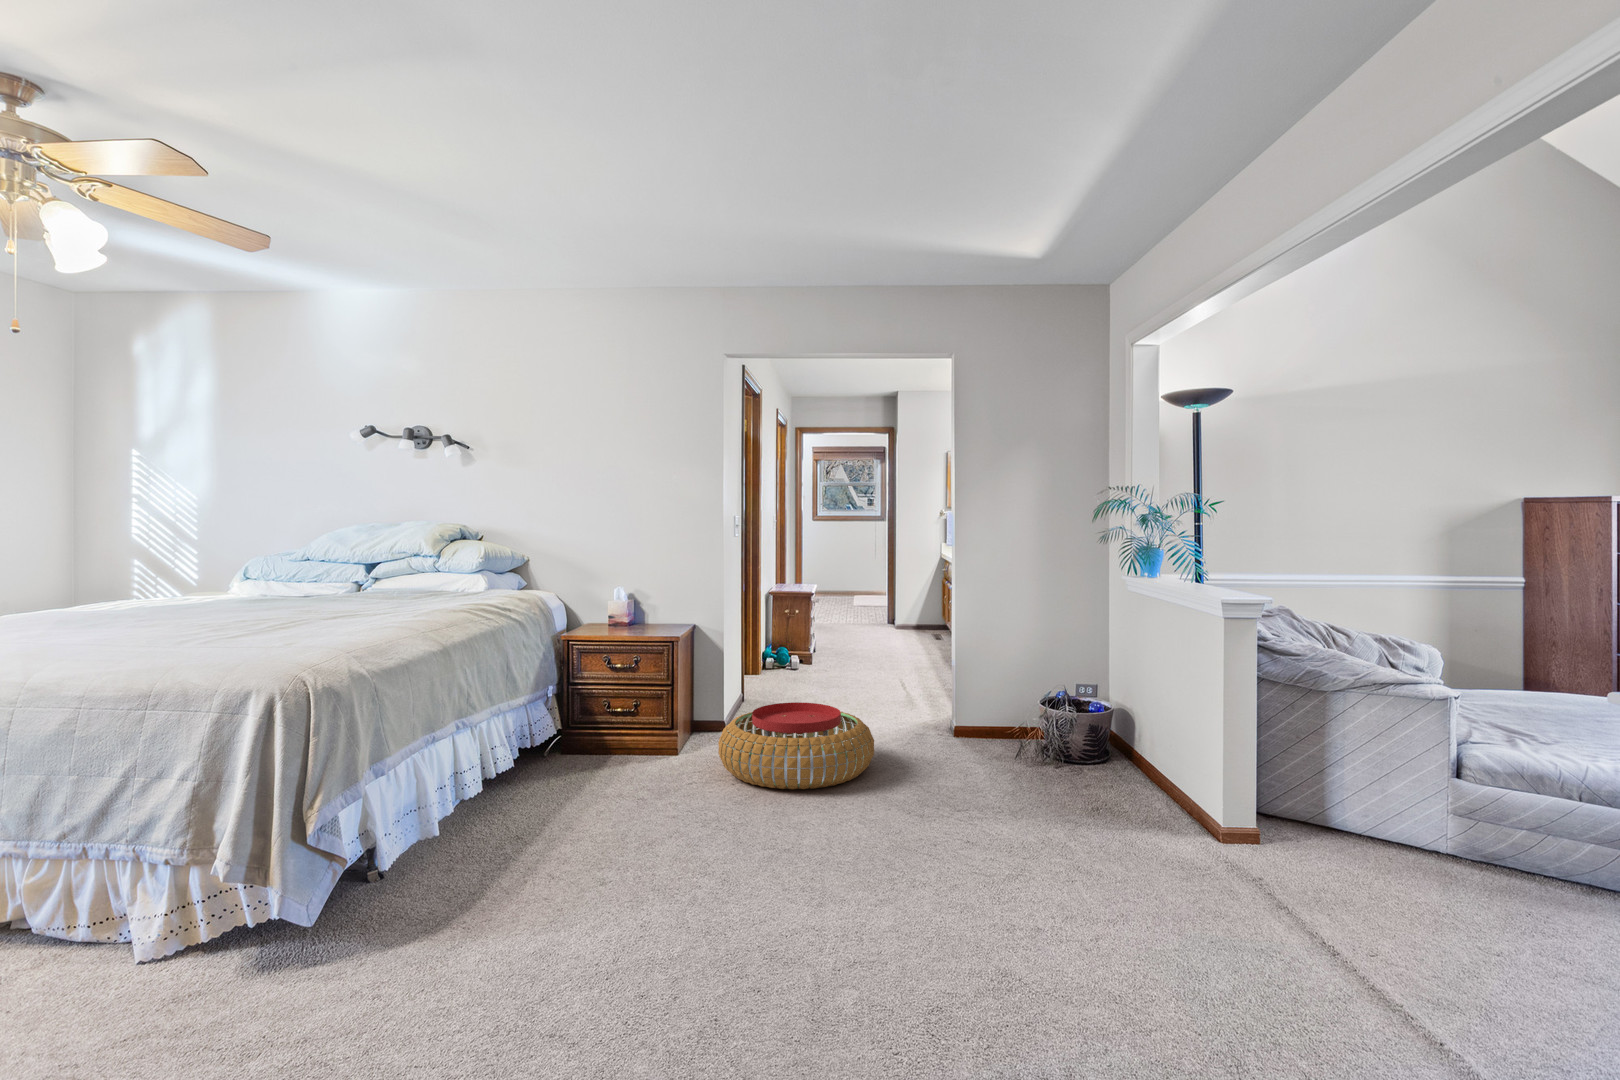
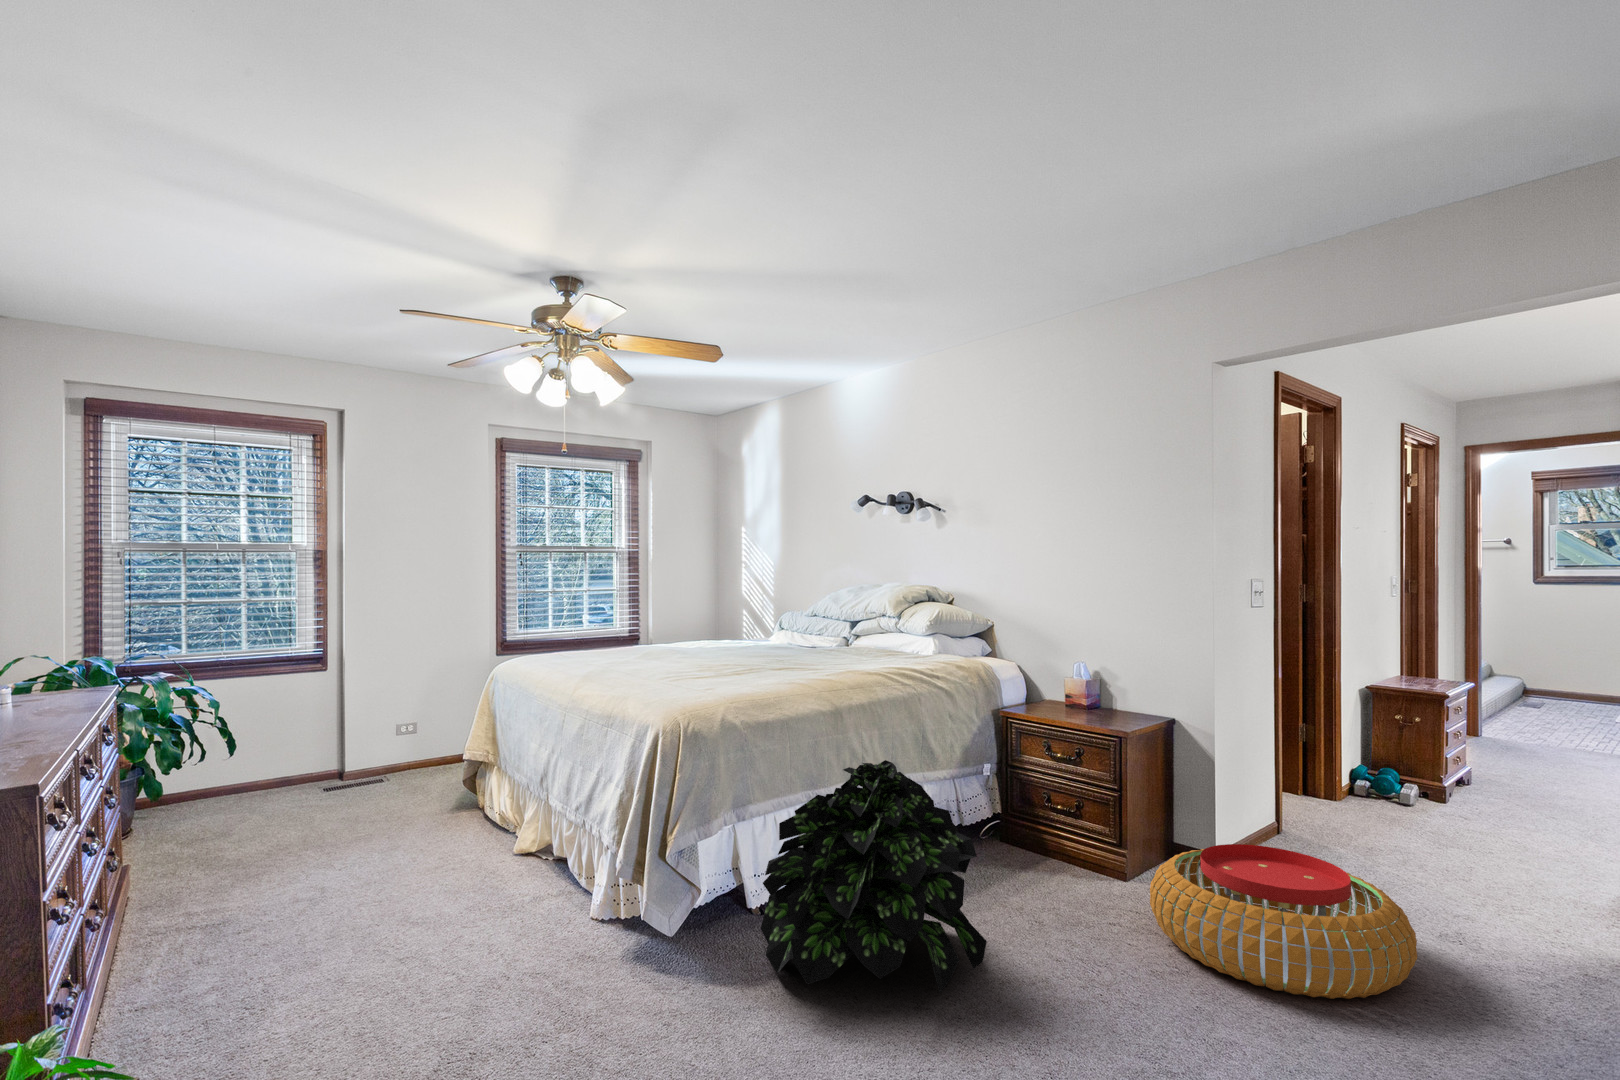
potted plant: none [432,685,655,900] -> present [761,760,987,993]

